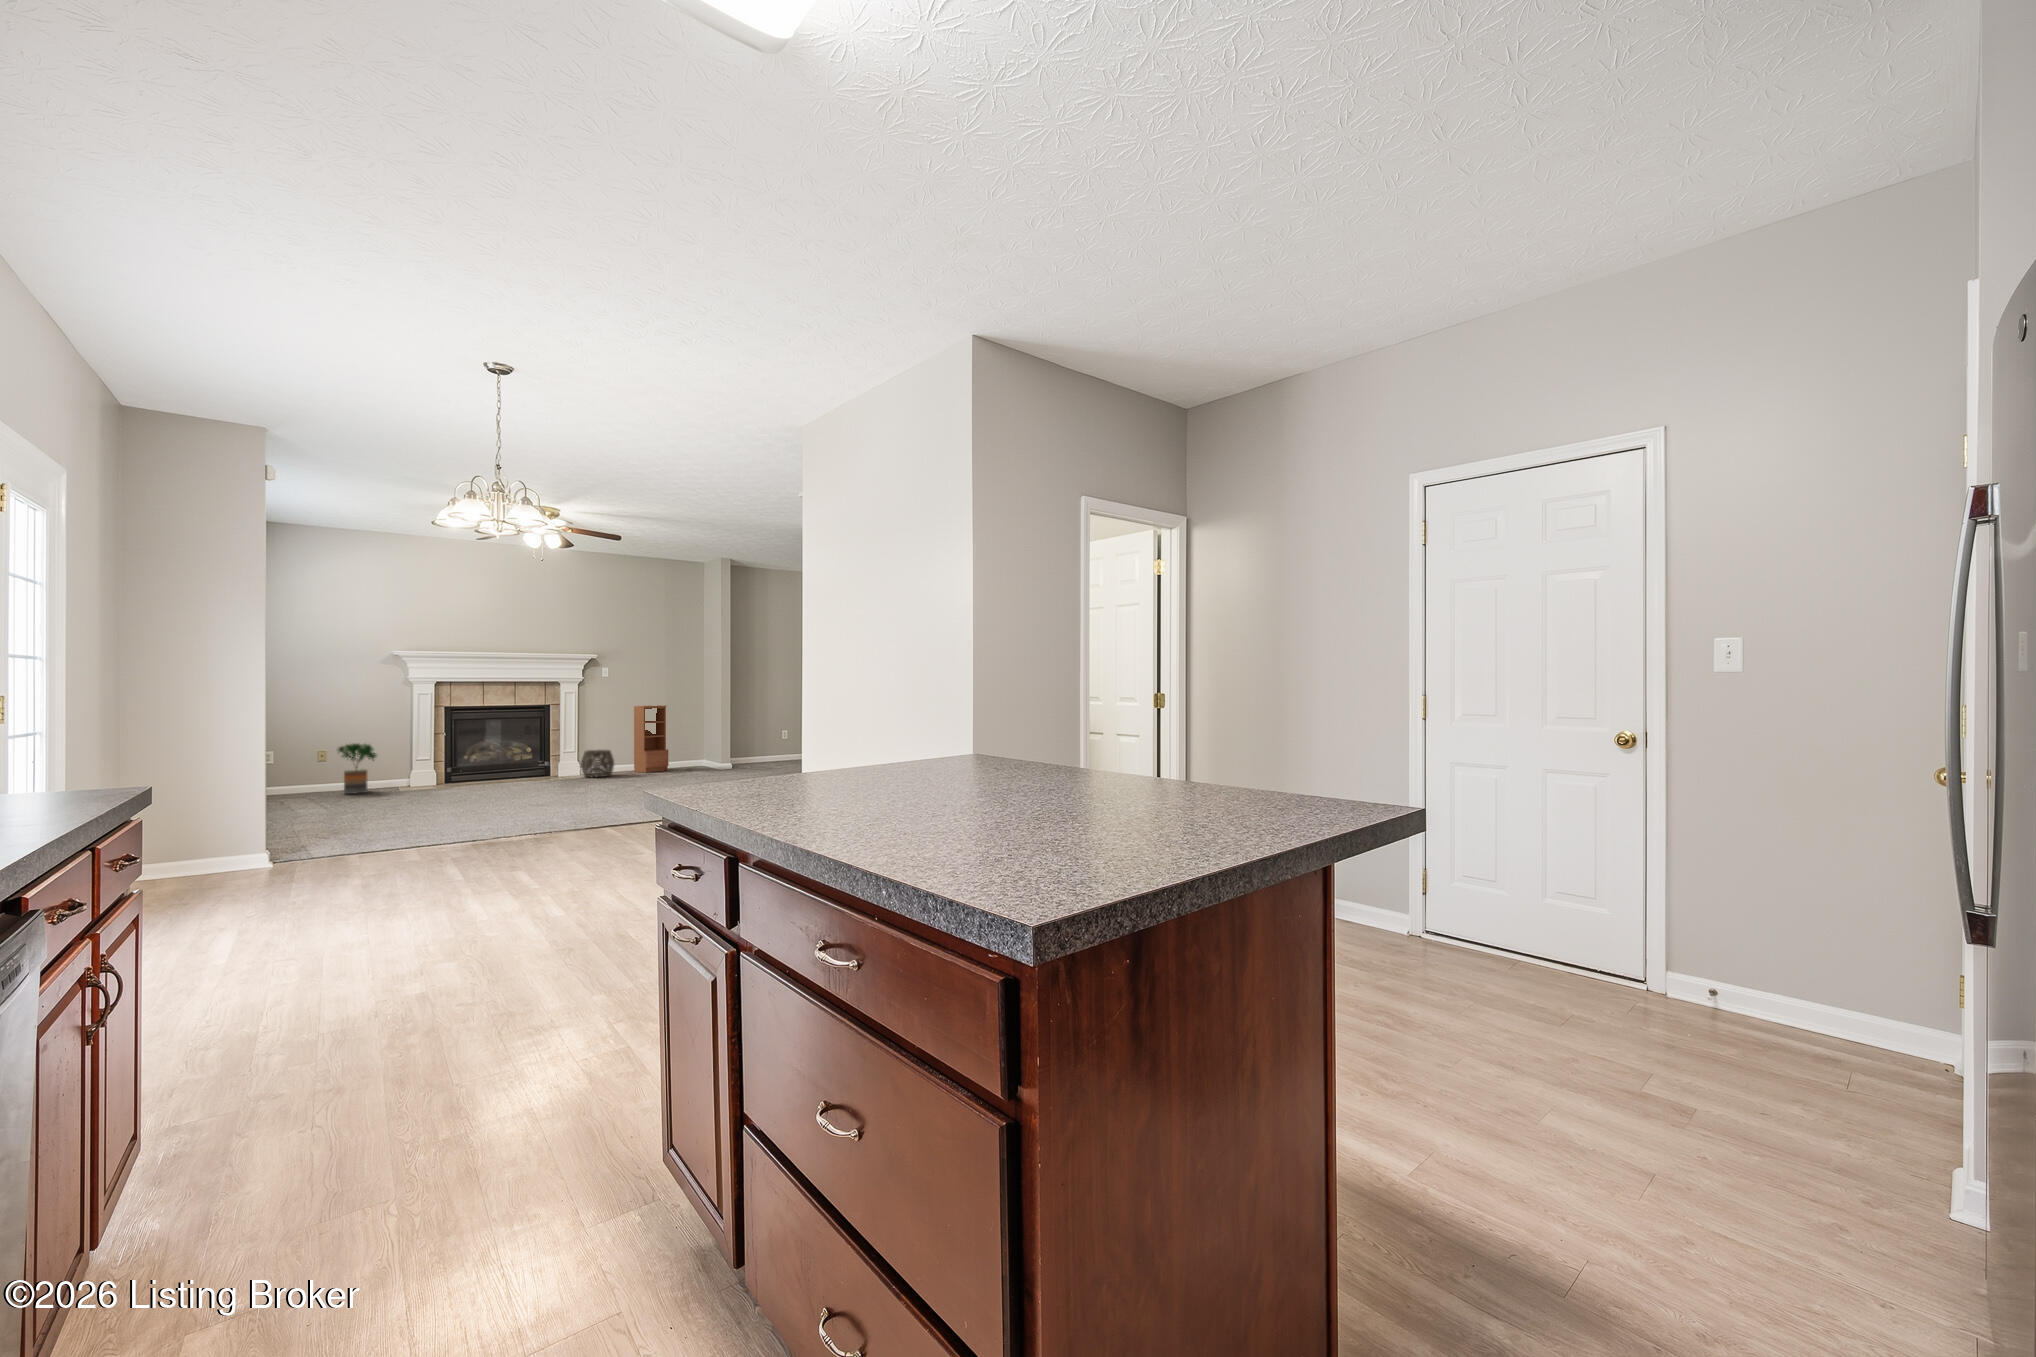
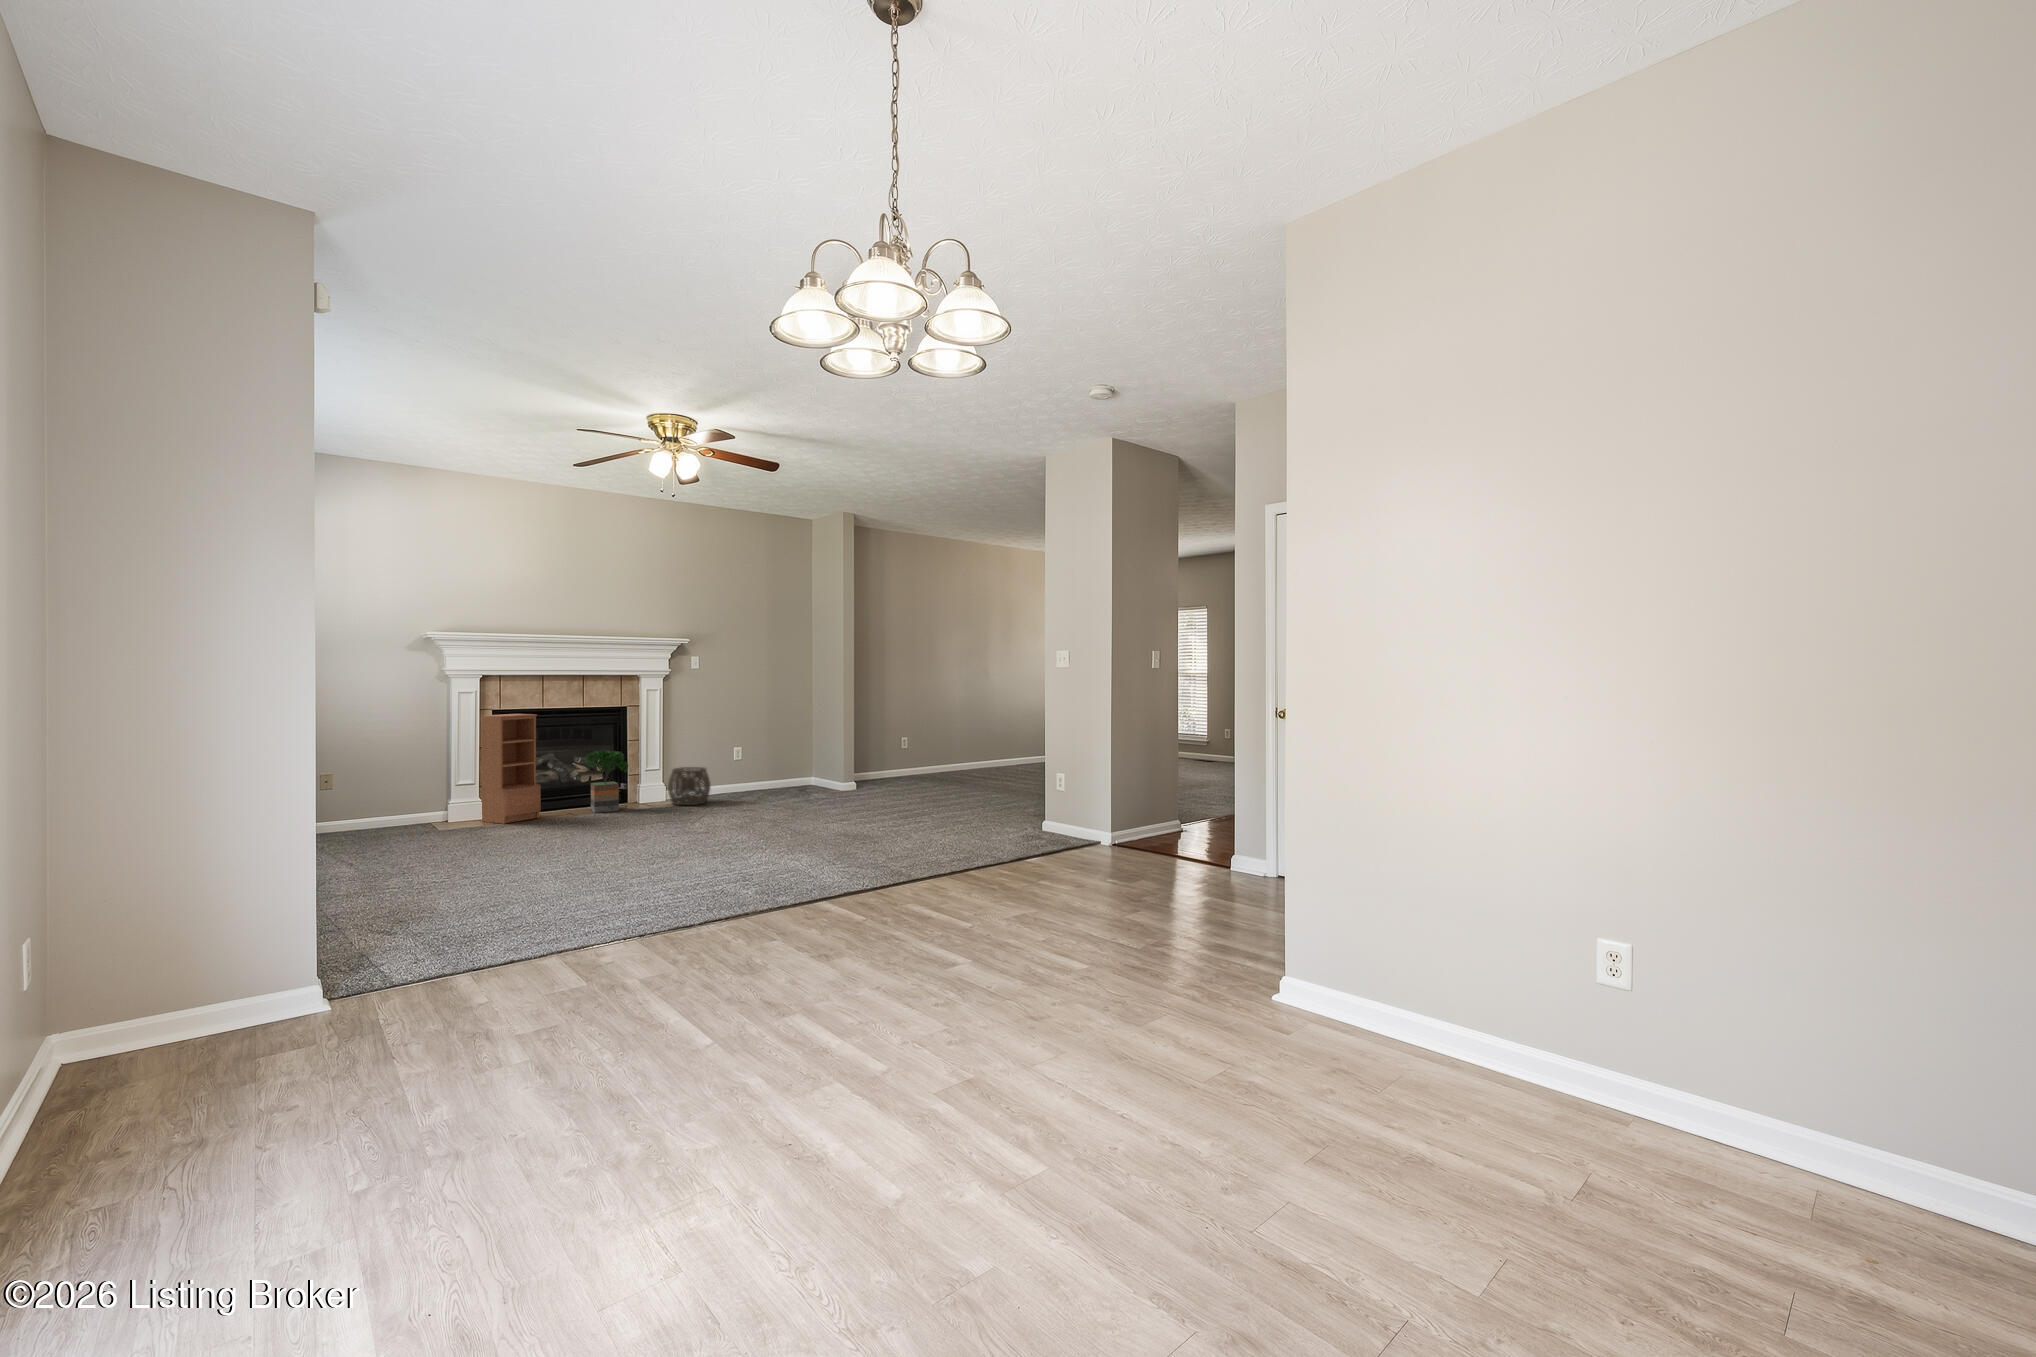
bookcase: present [634,705,668,773] -> present [481,714,541,824]
potted tree: present [338,743,377,794] -> present [584,750,628,813]

